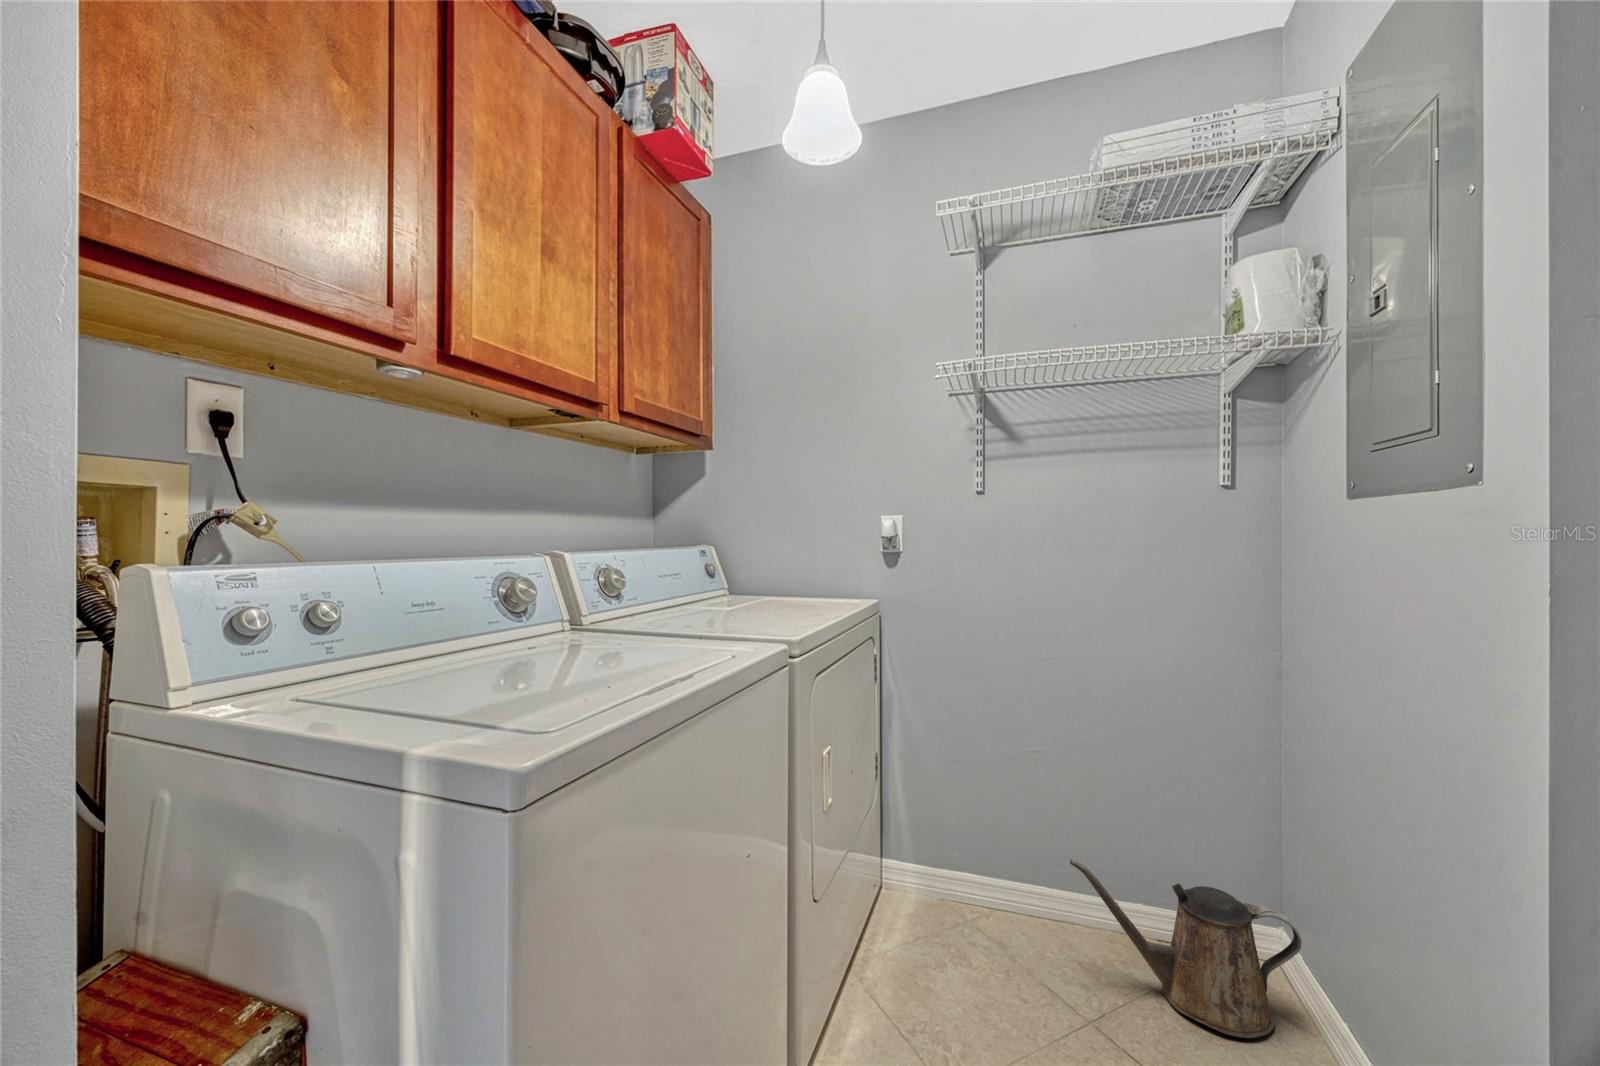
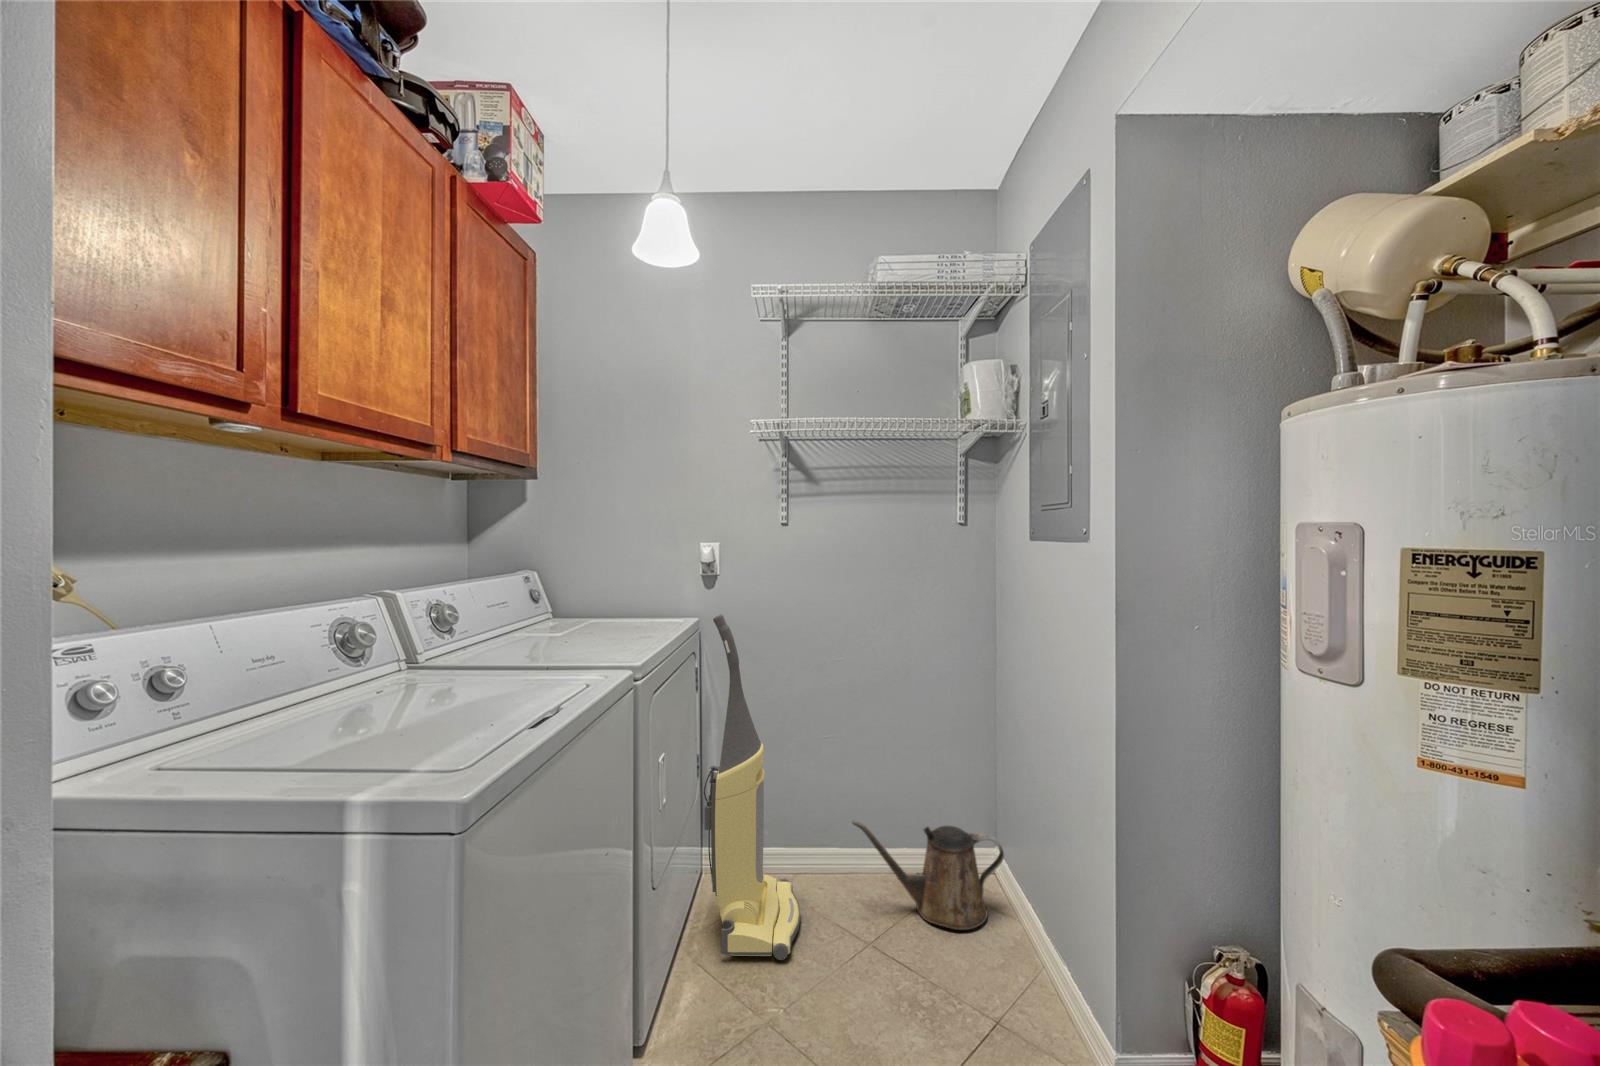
vacuum cleaner: none [883,593,1001,1019] -> present [704,614,801,960]

